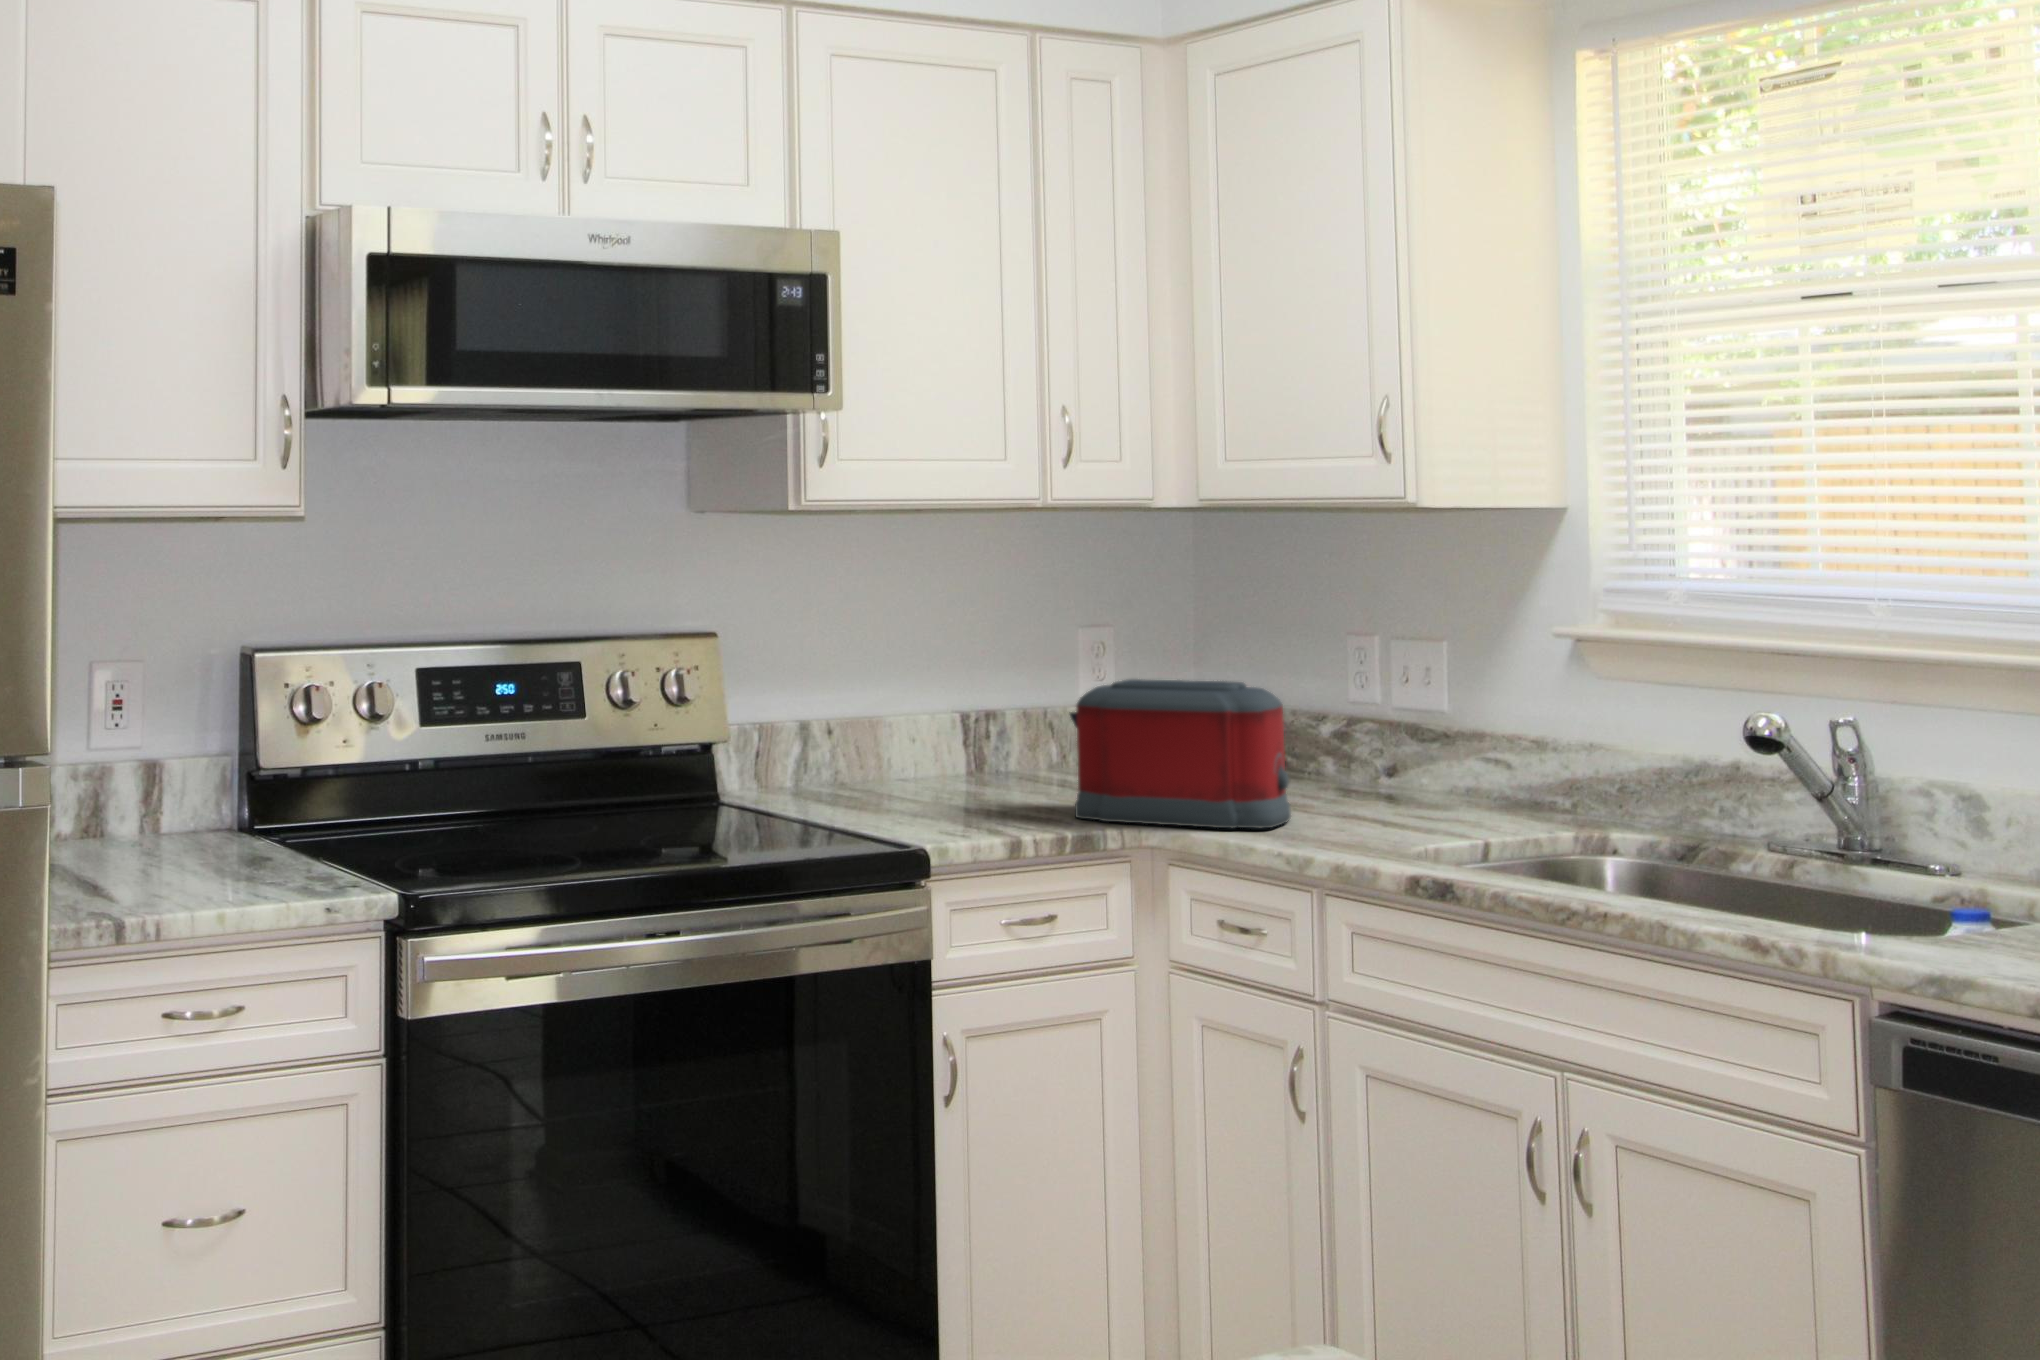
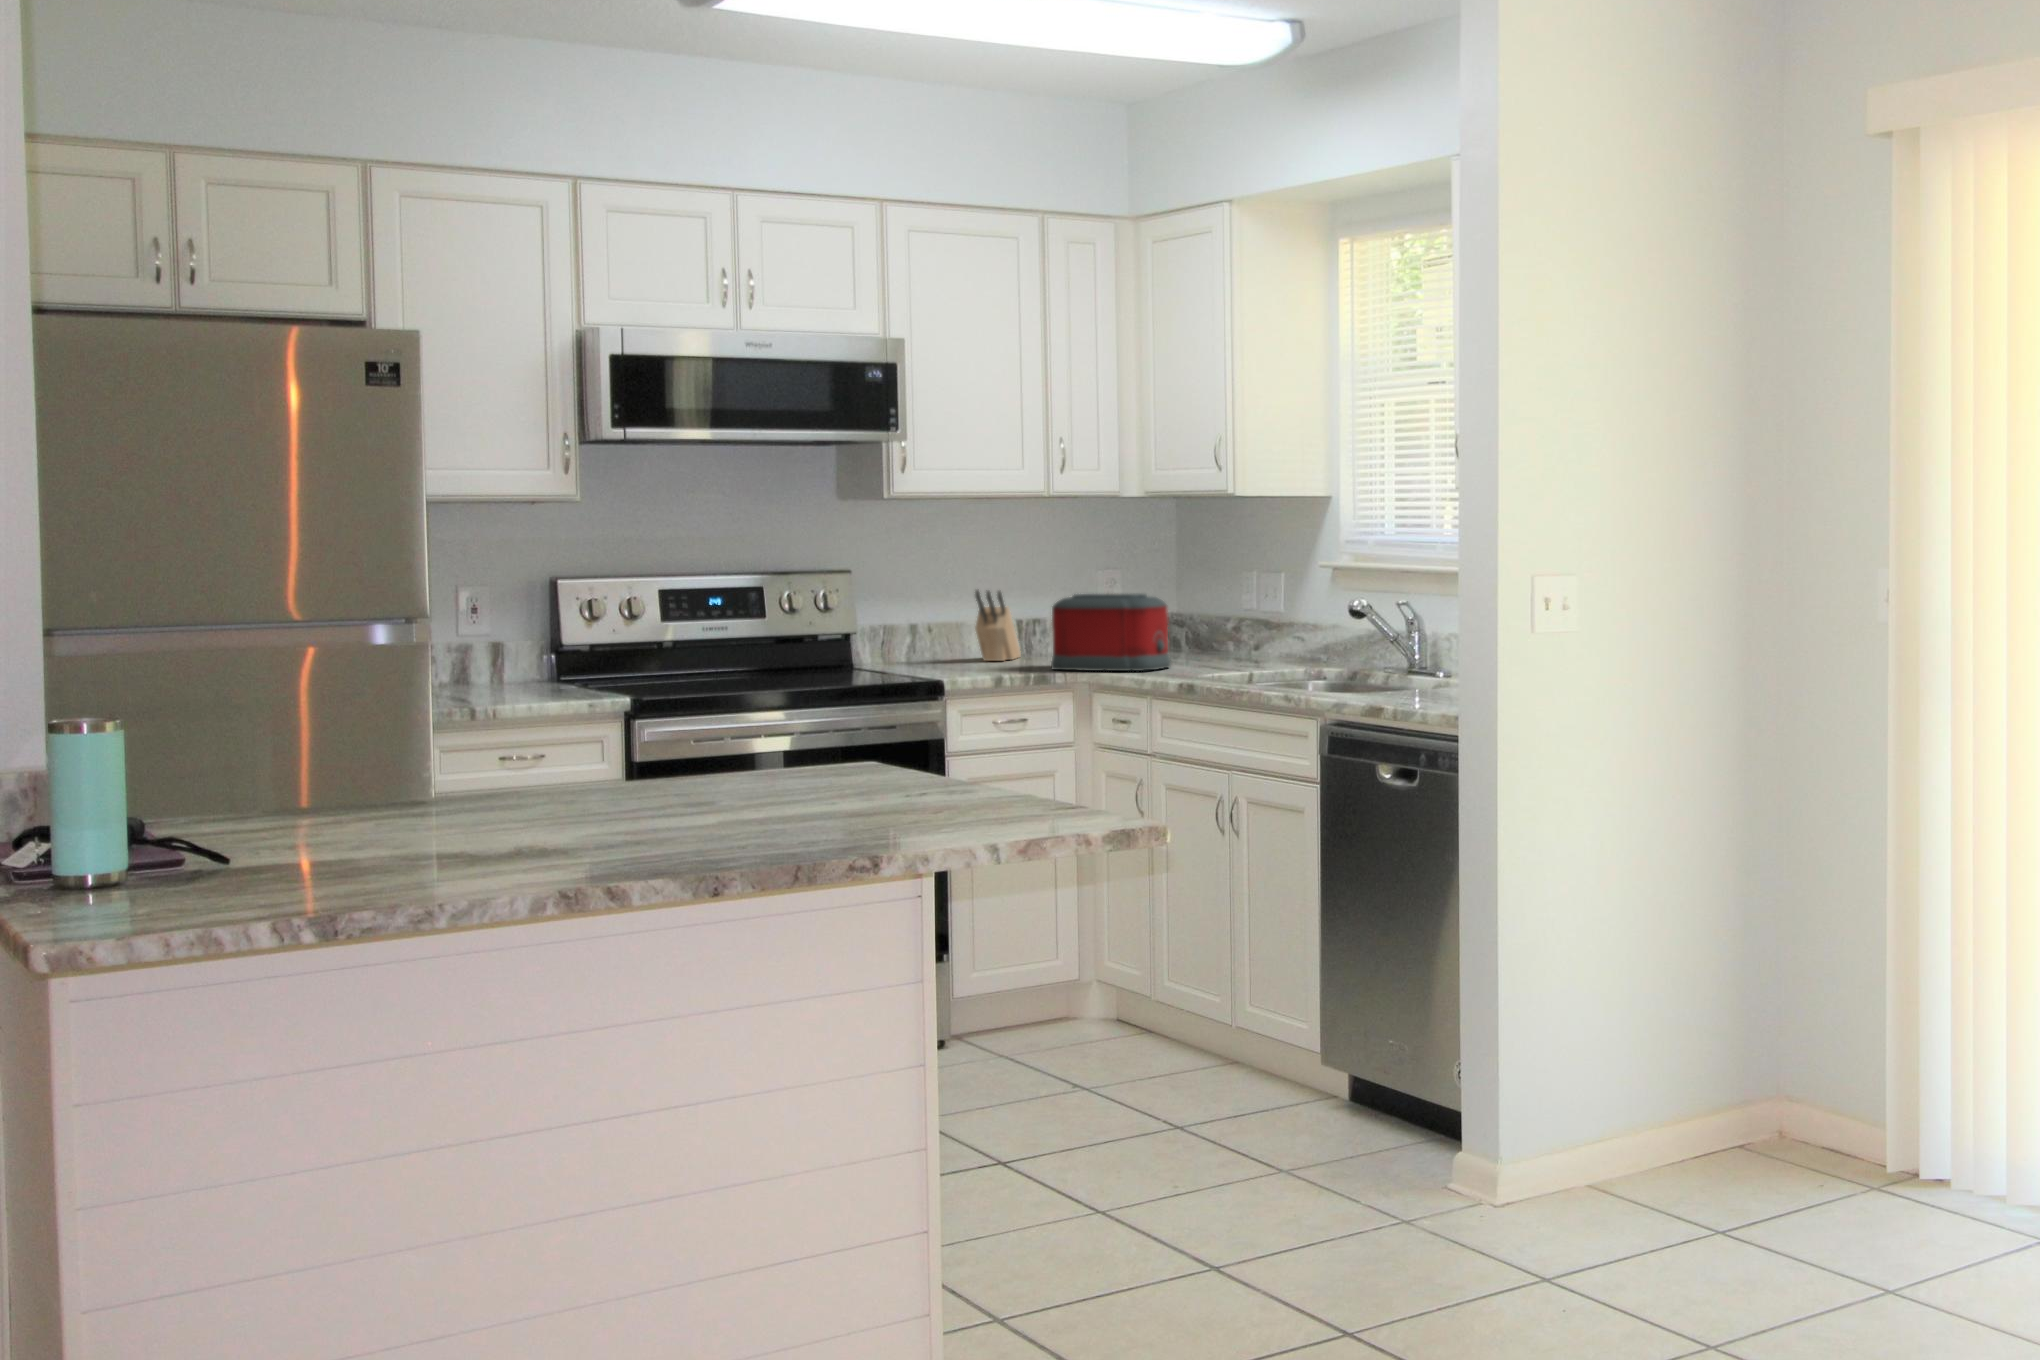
knife block: none [910,666,966,790] -> present [975,590,1021,661]

